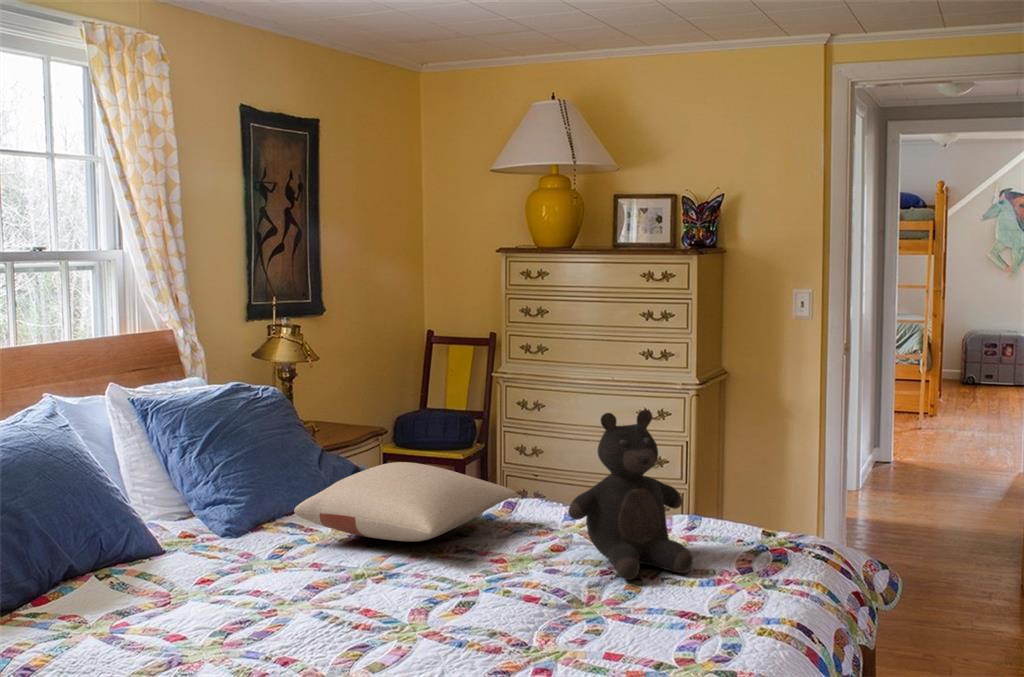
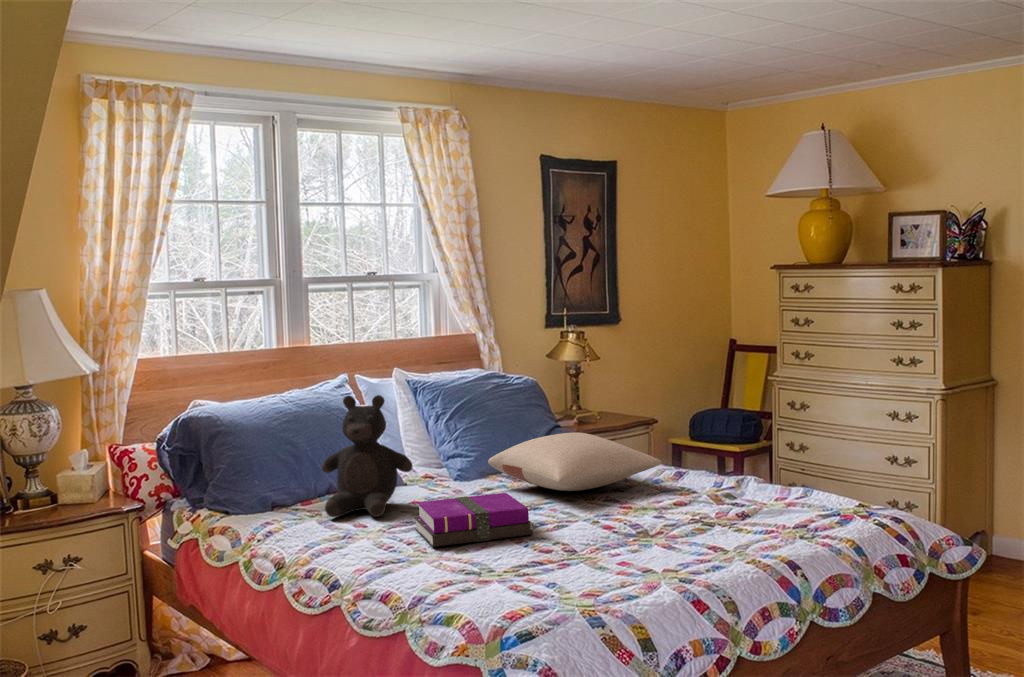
teddy bear: present [568,410,693,580] -> present [322,395,413,517]
notebook: none [264,557,446,655] -> present [414,493,533,547]

